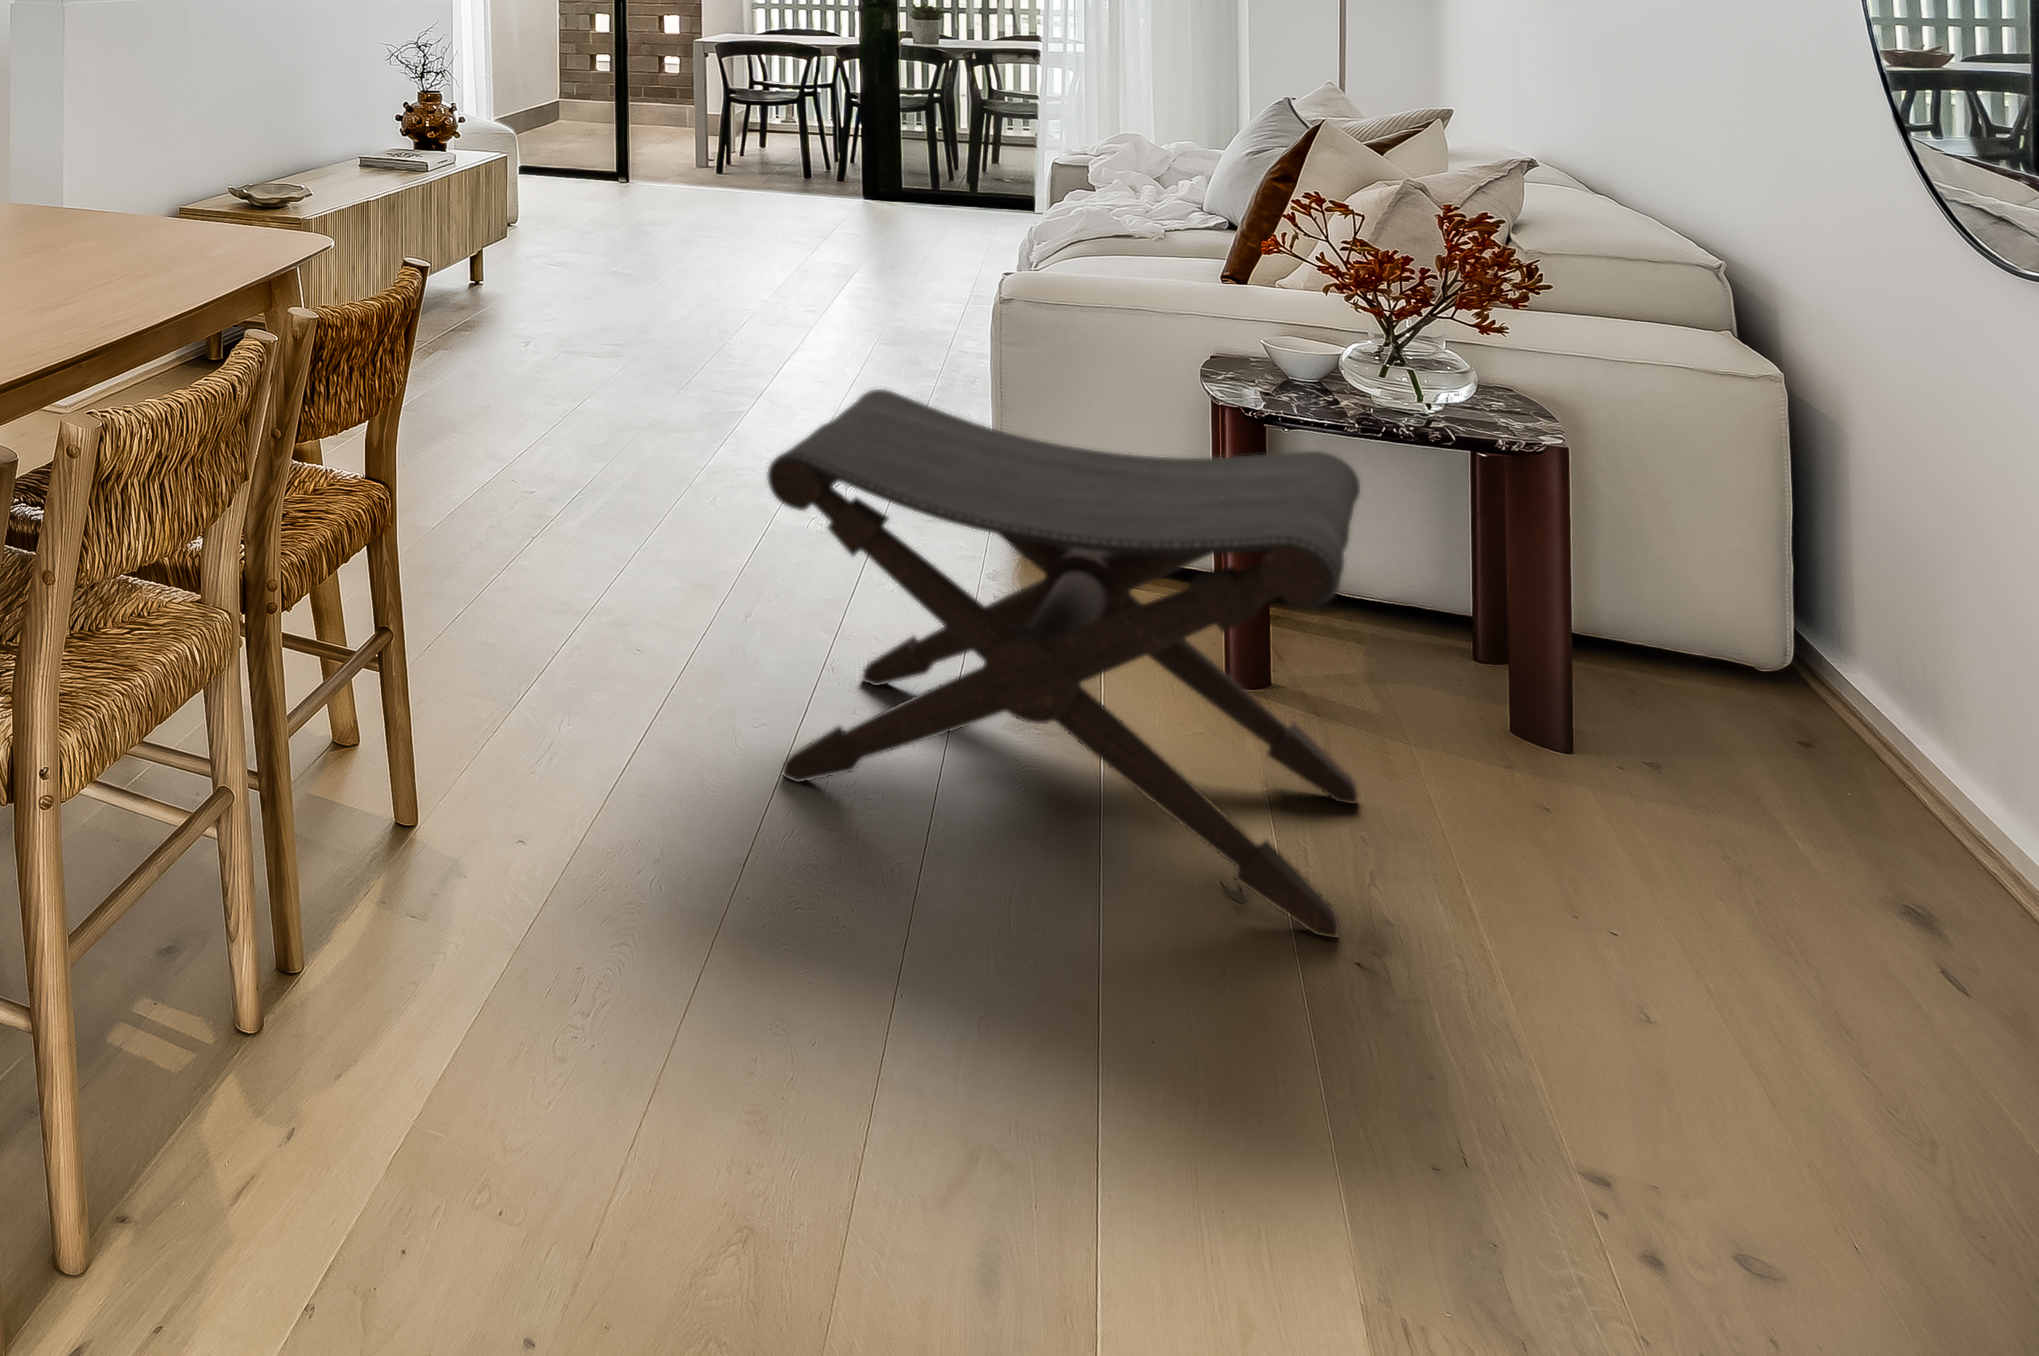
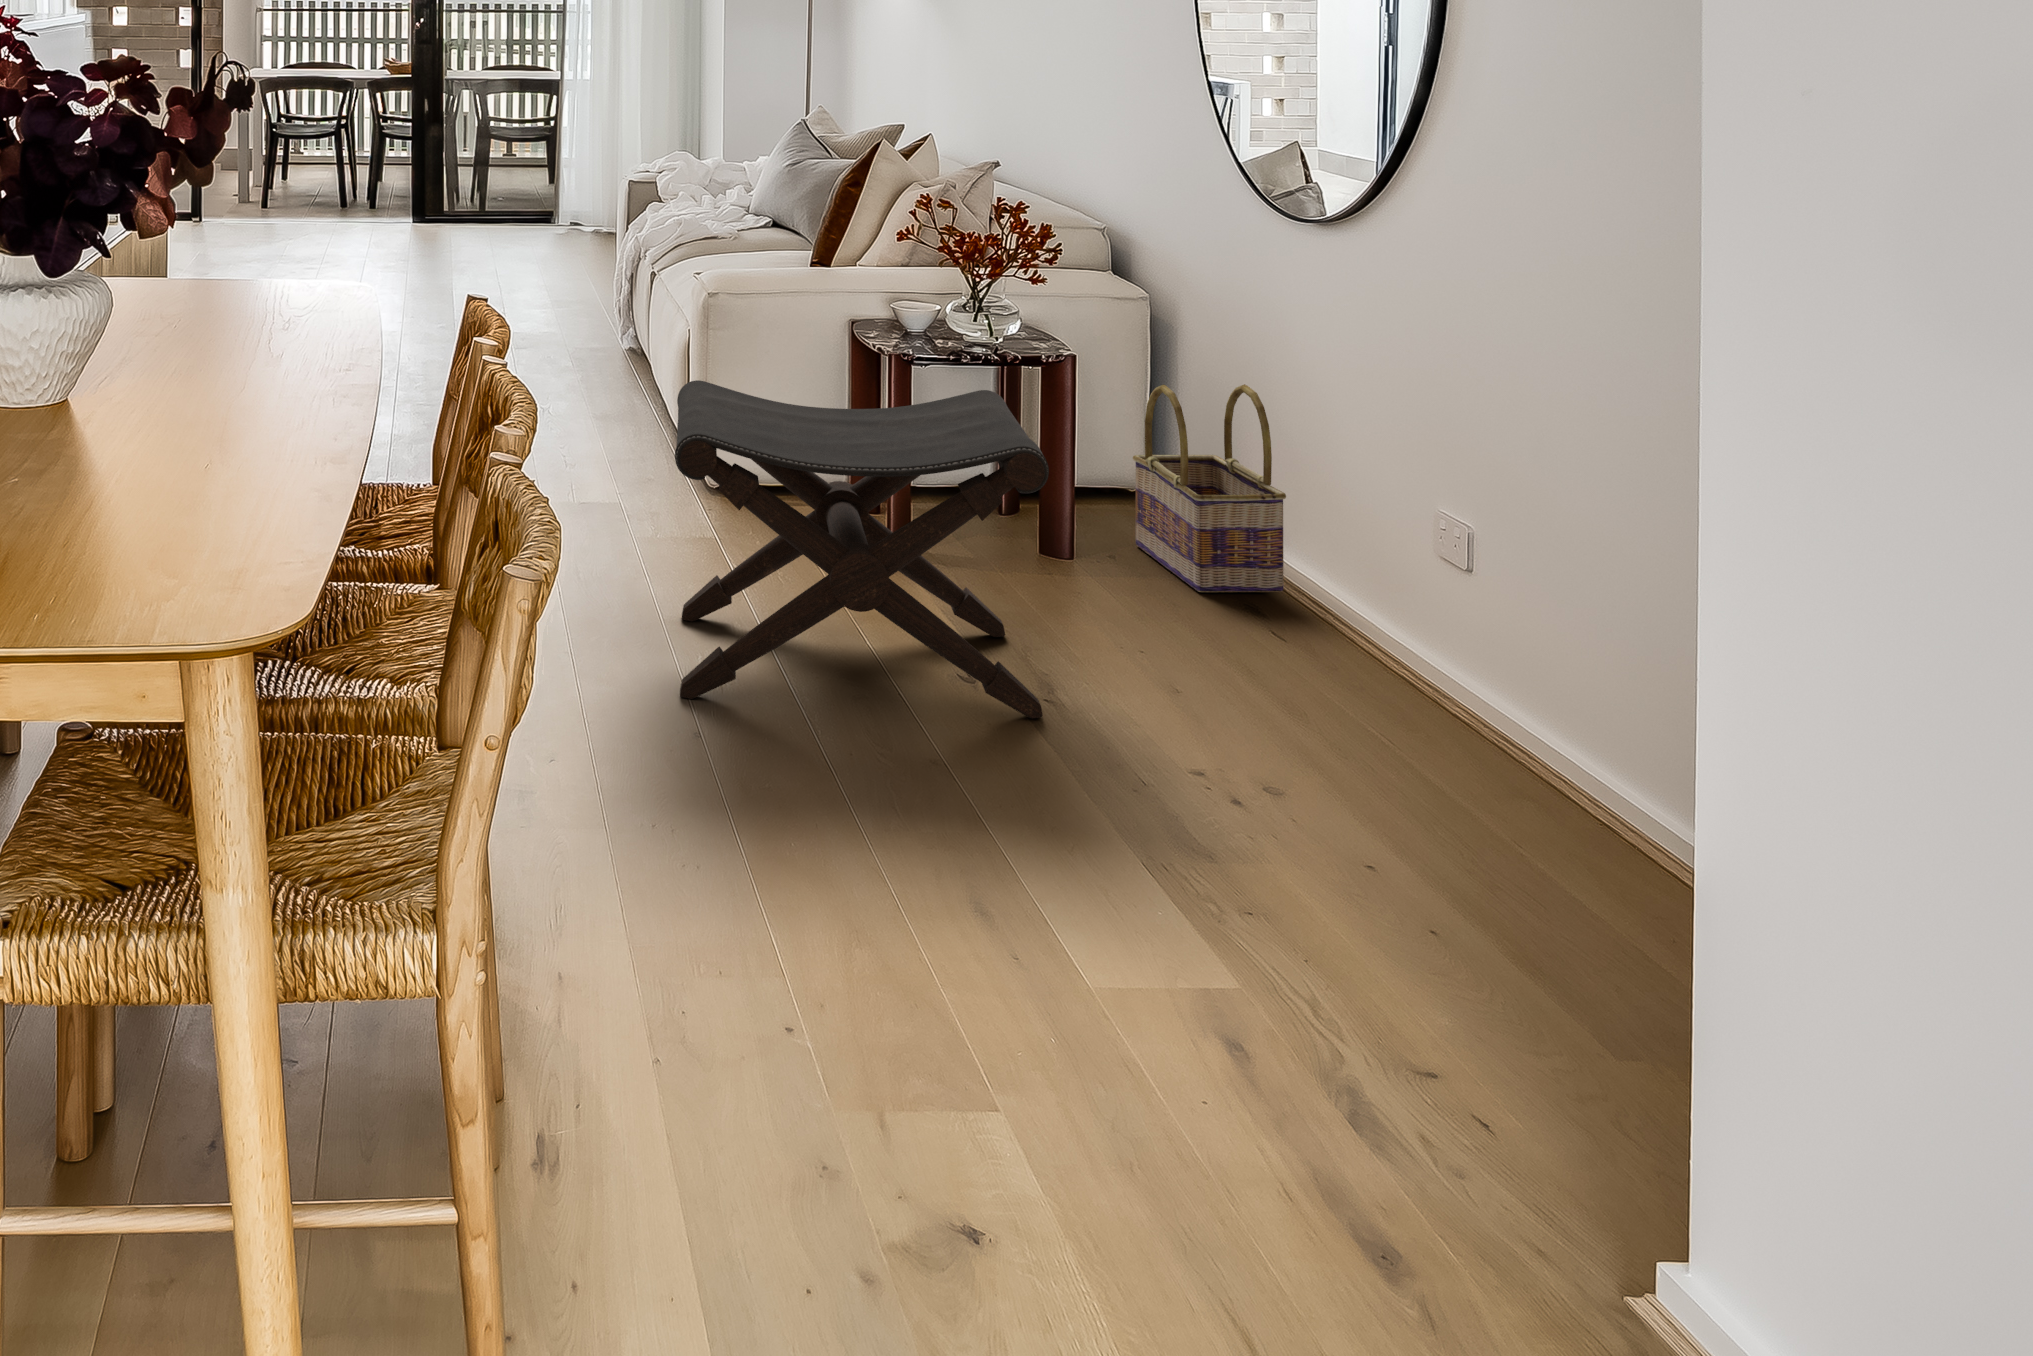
basket: none [1700,485,1992,846] -> present [1133,384,1286,592]

